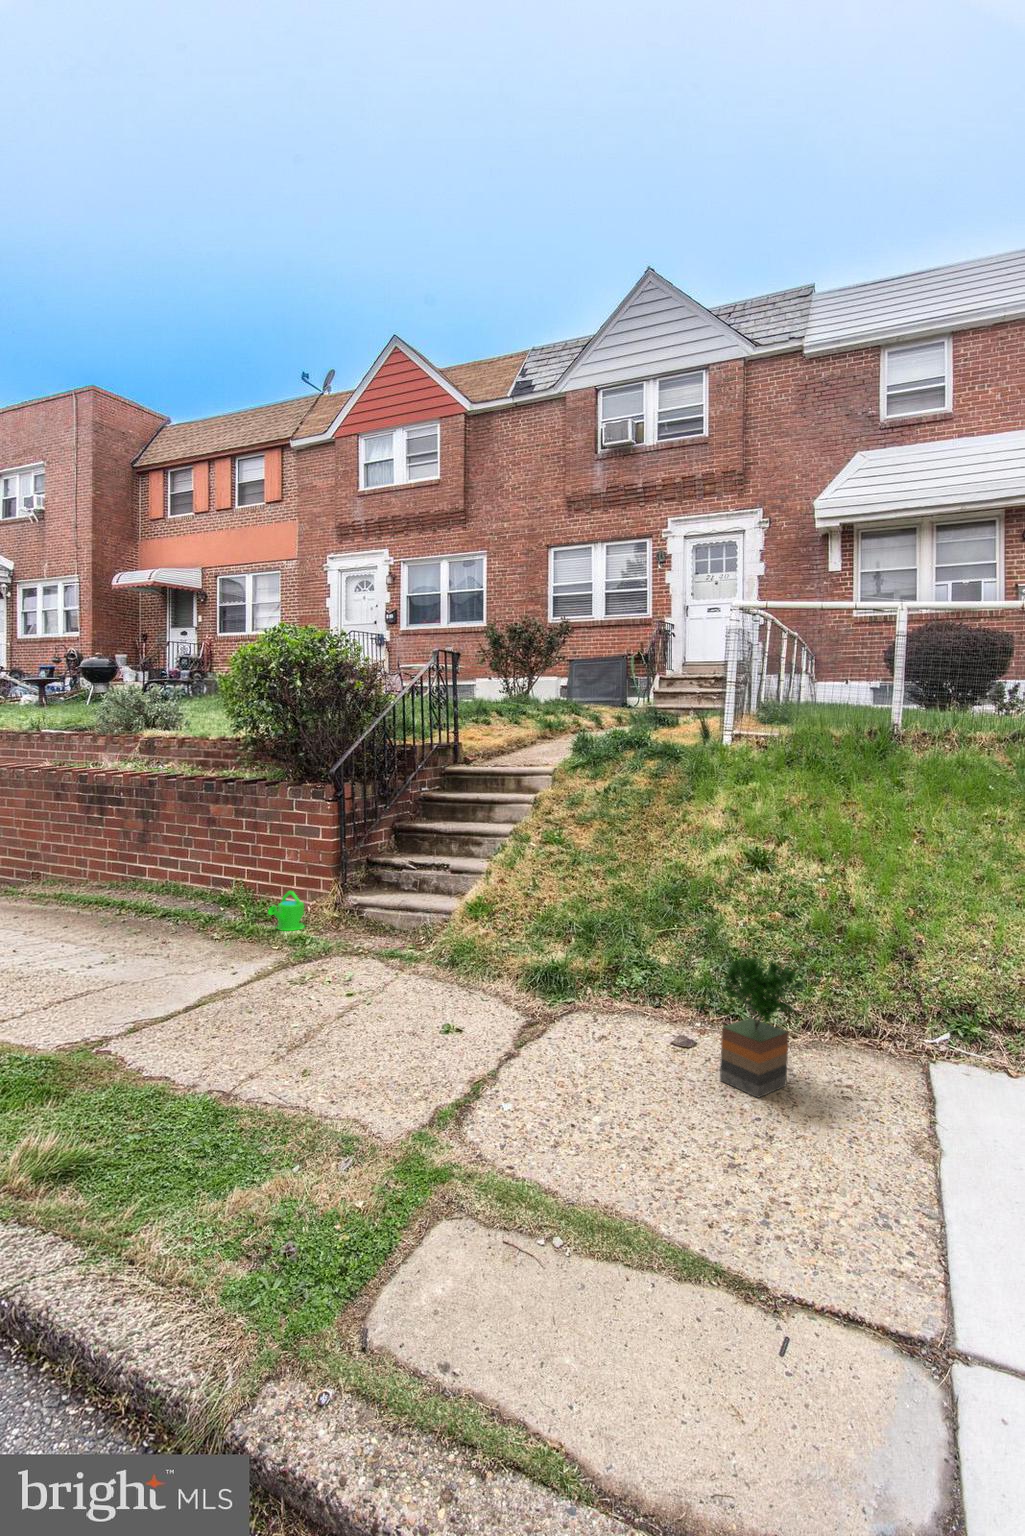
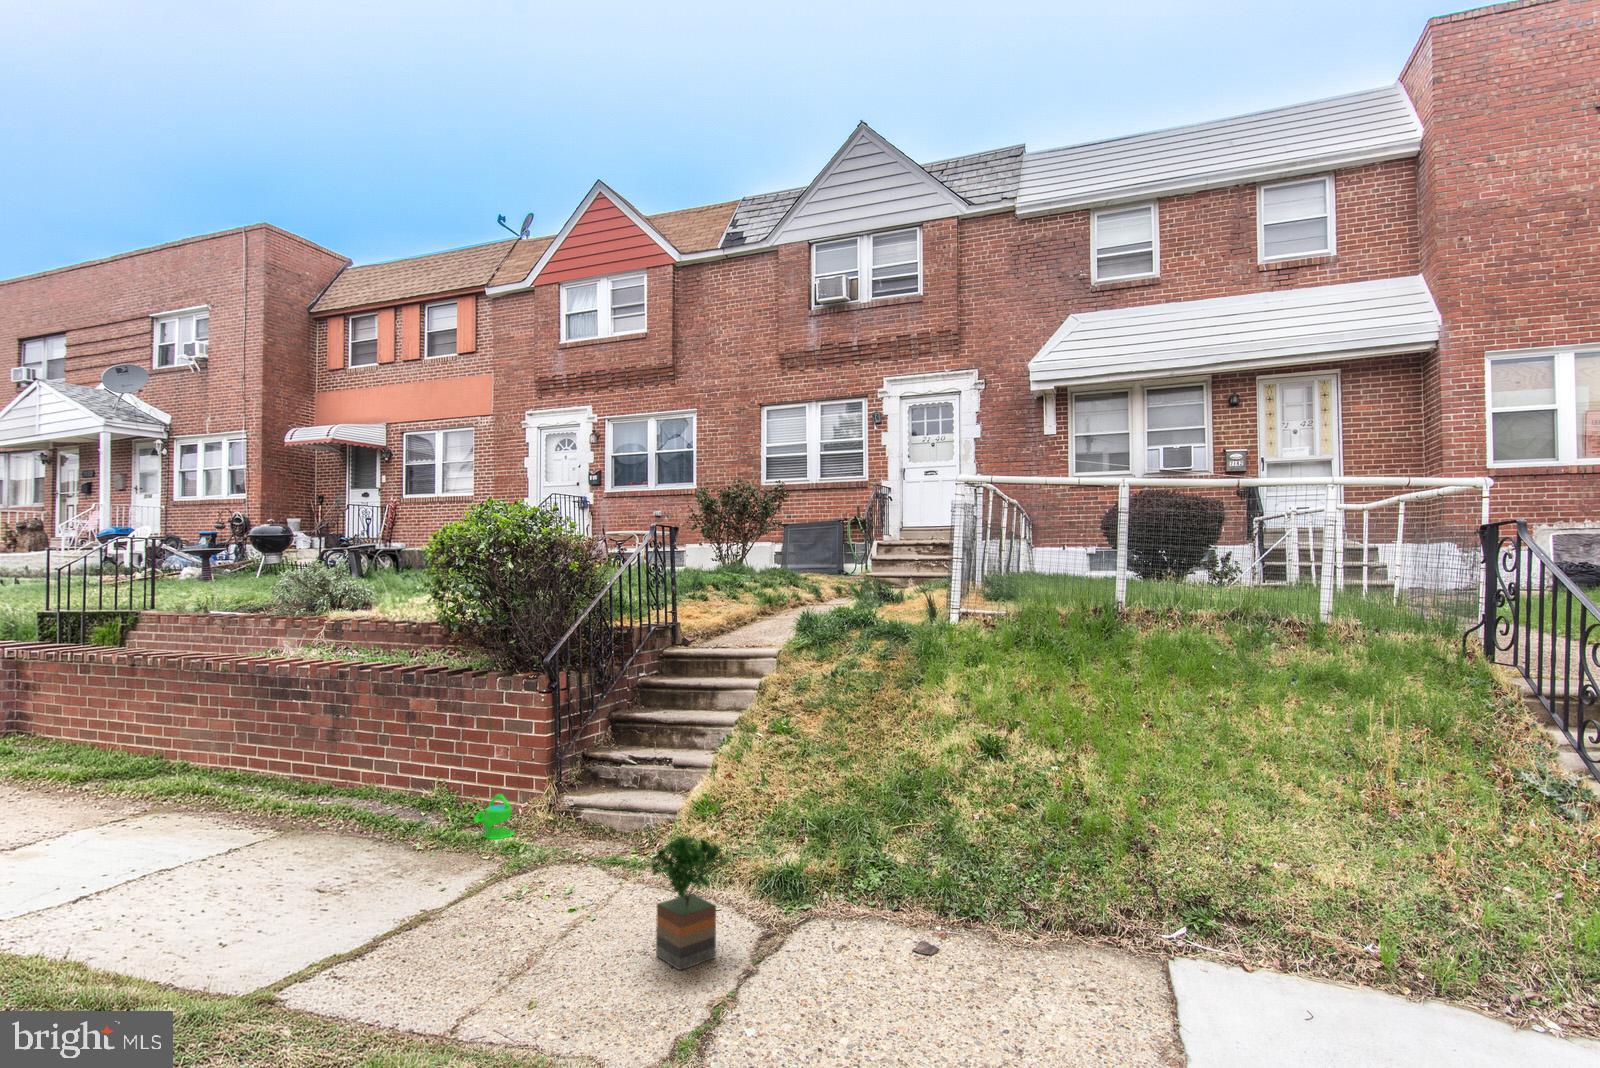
potted tree: present [720,958,805,1098] -> present [651,836,730,970]

